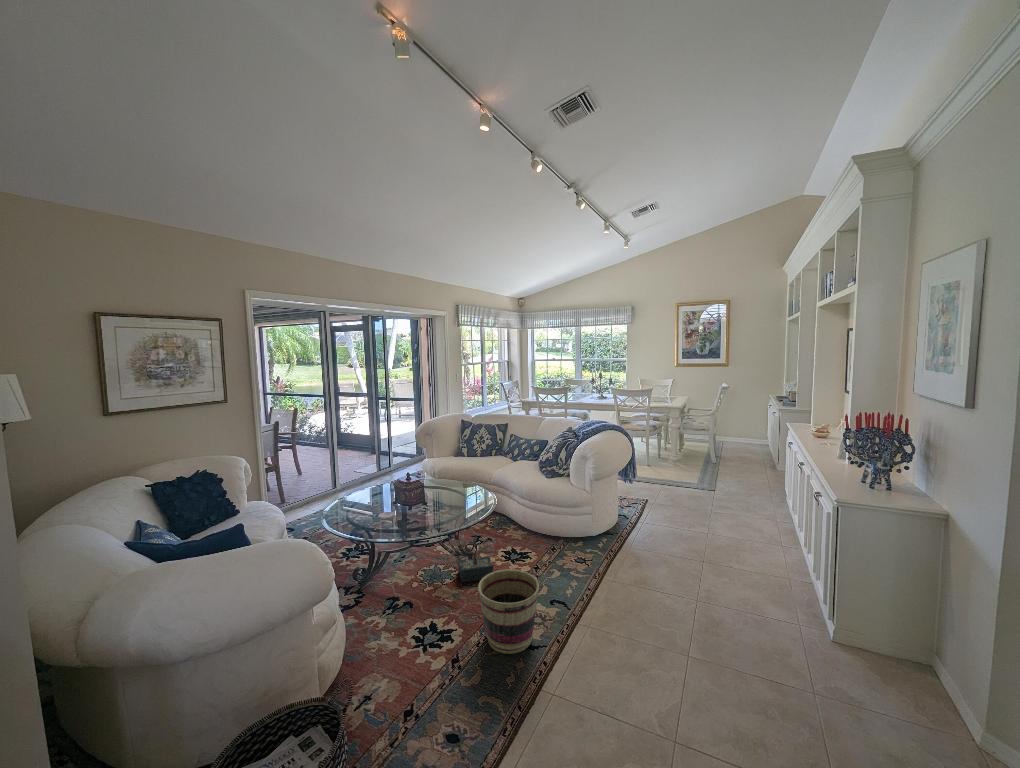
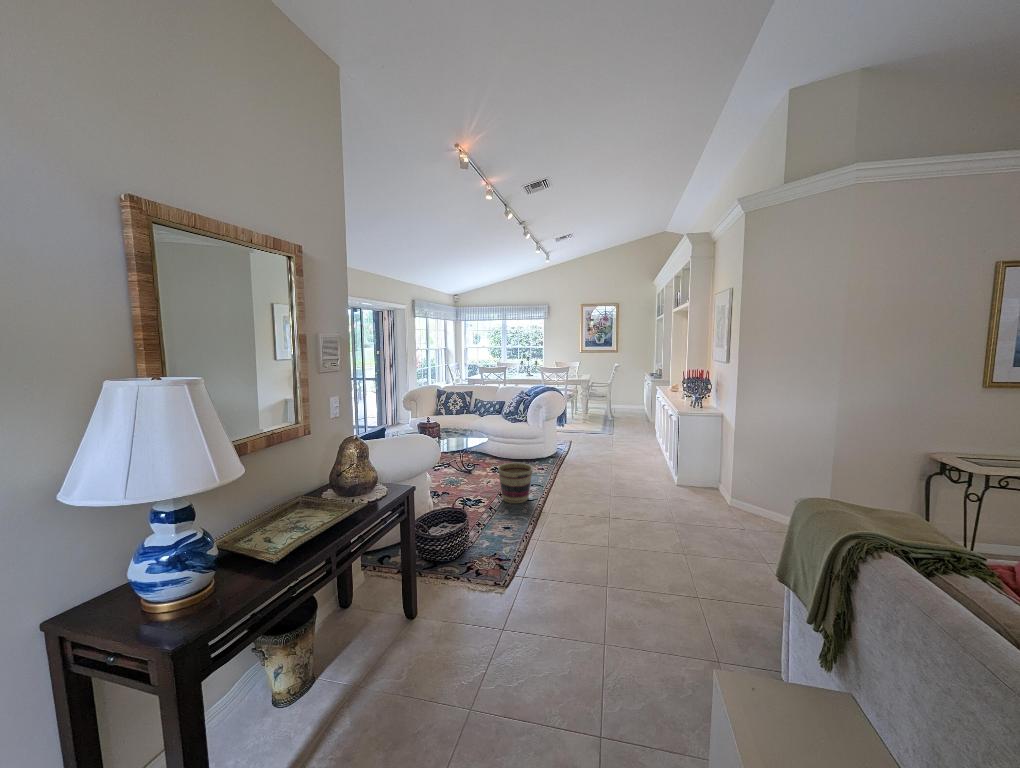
decorative plant: present [444,532,500,582] -> none [459,452,494,483]

